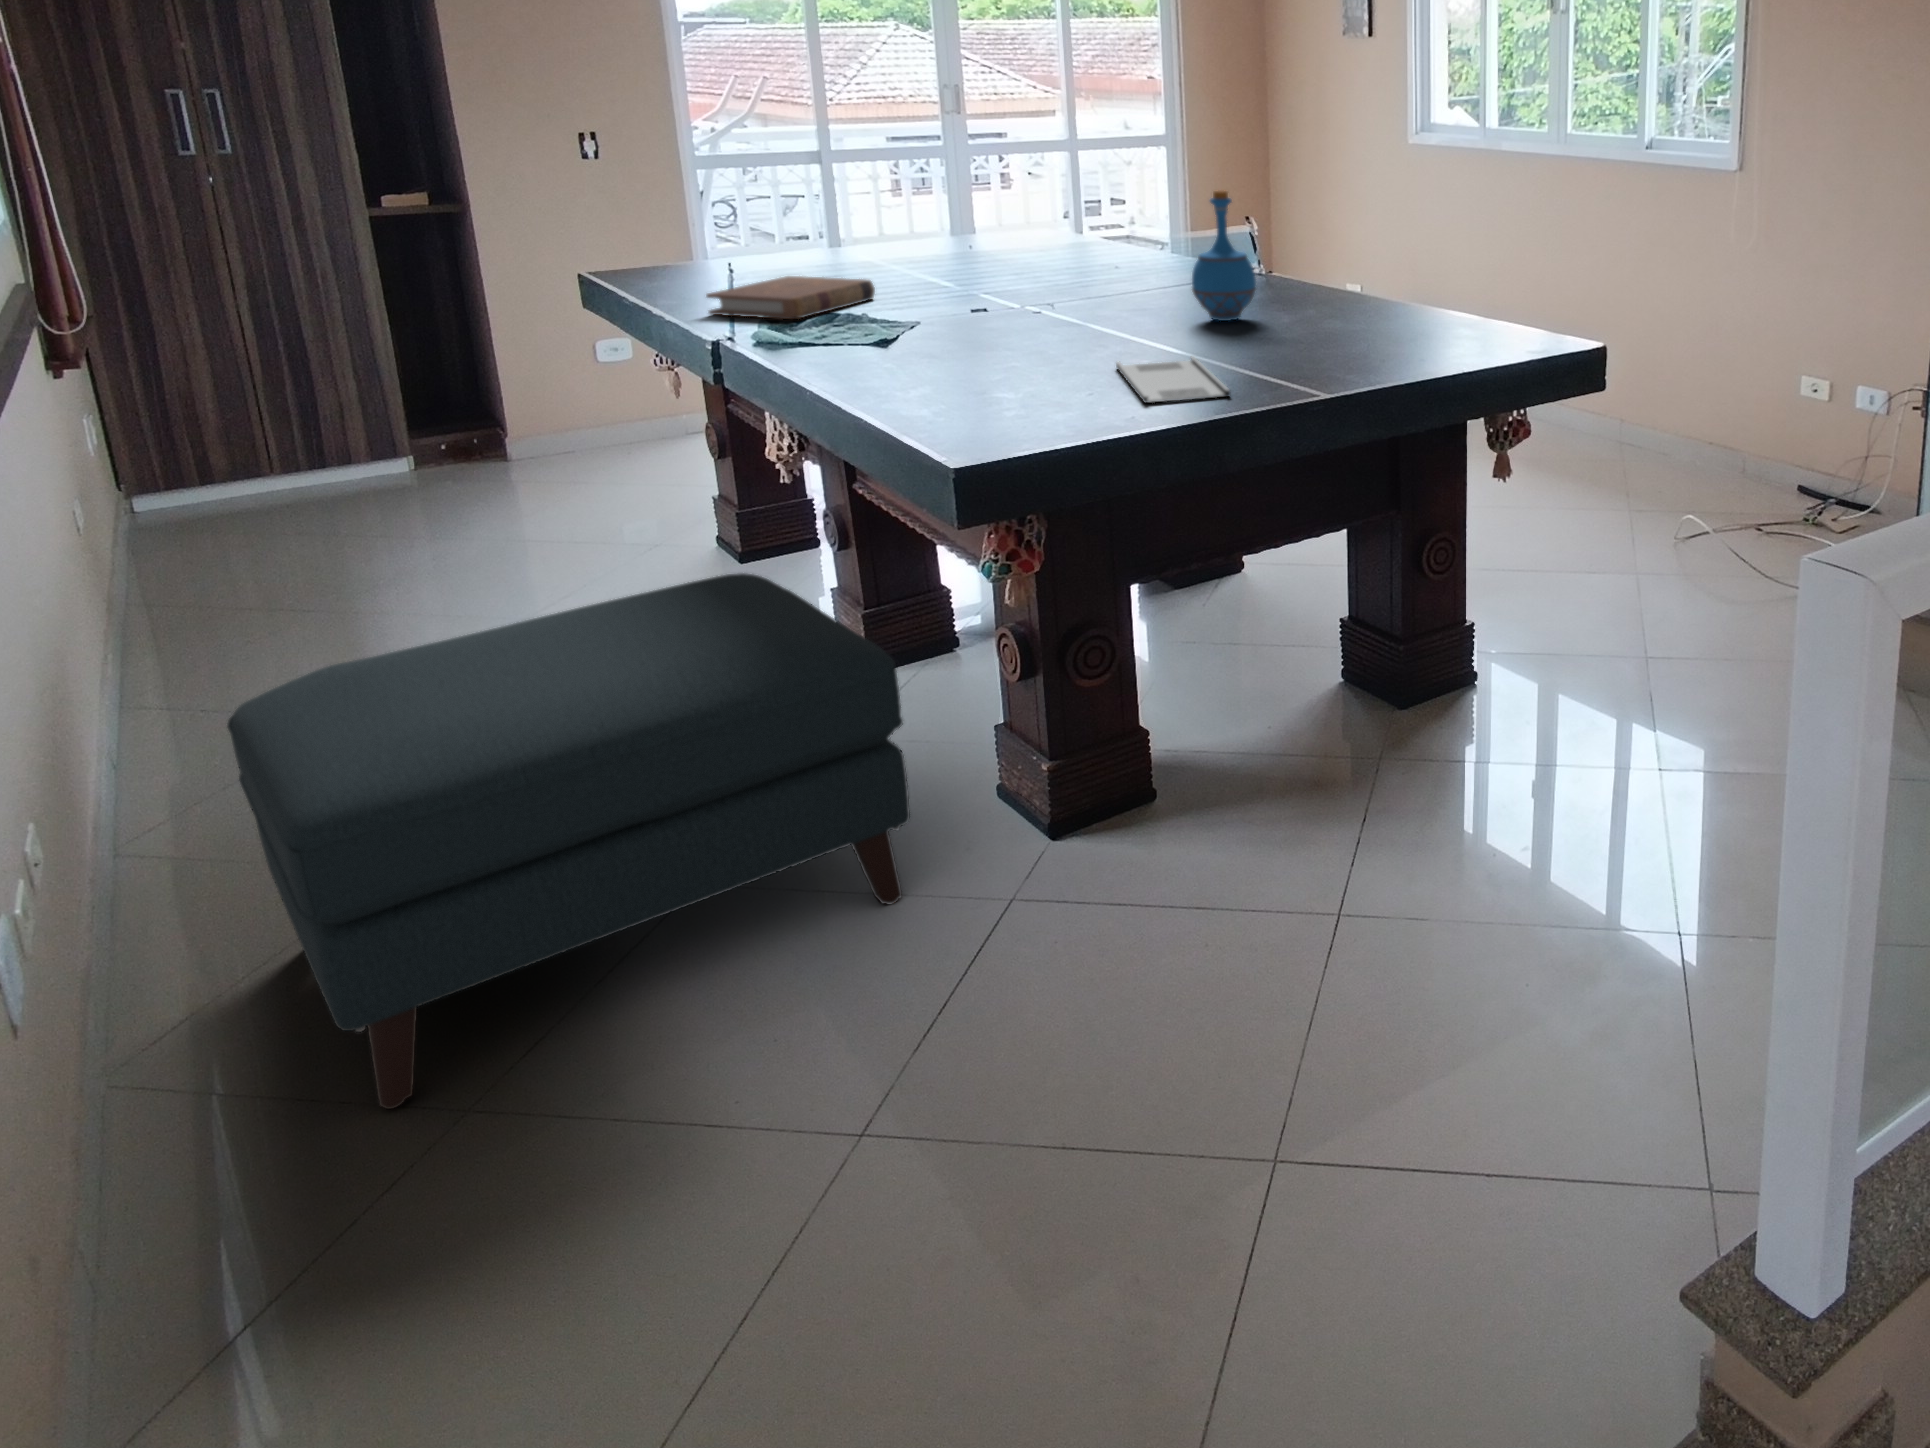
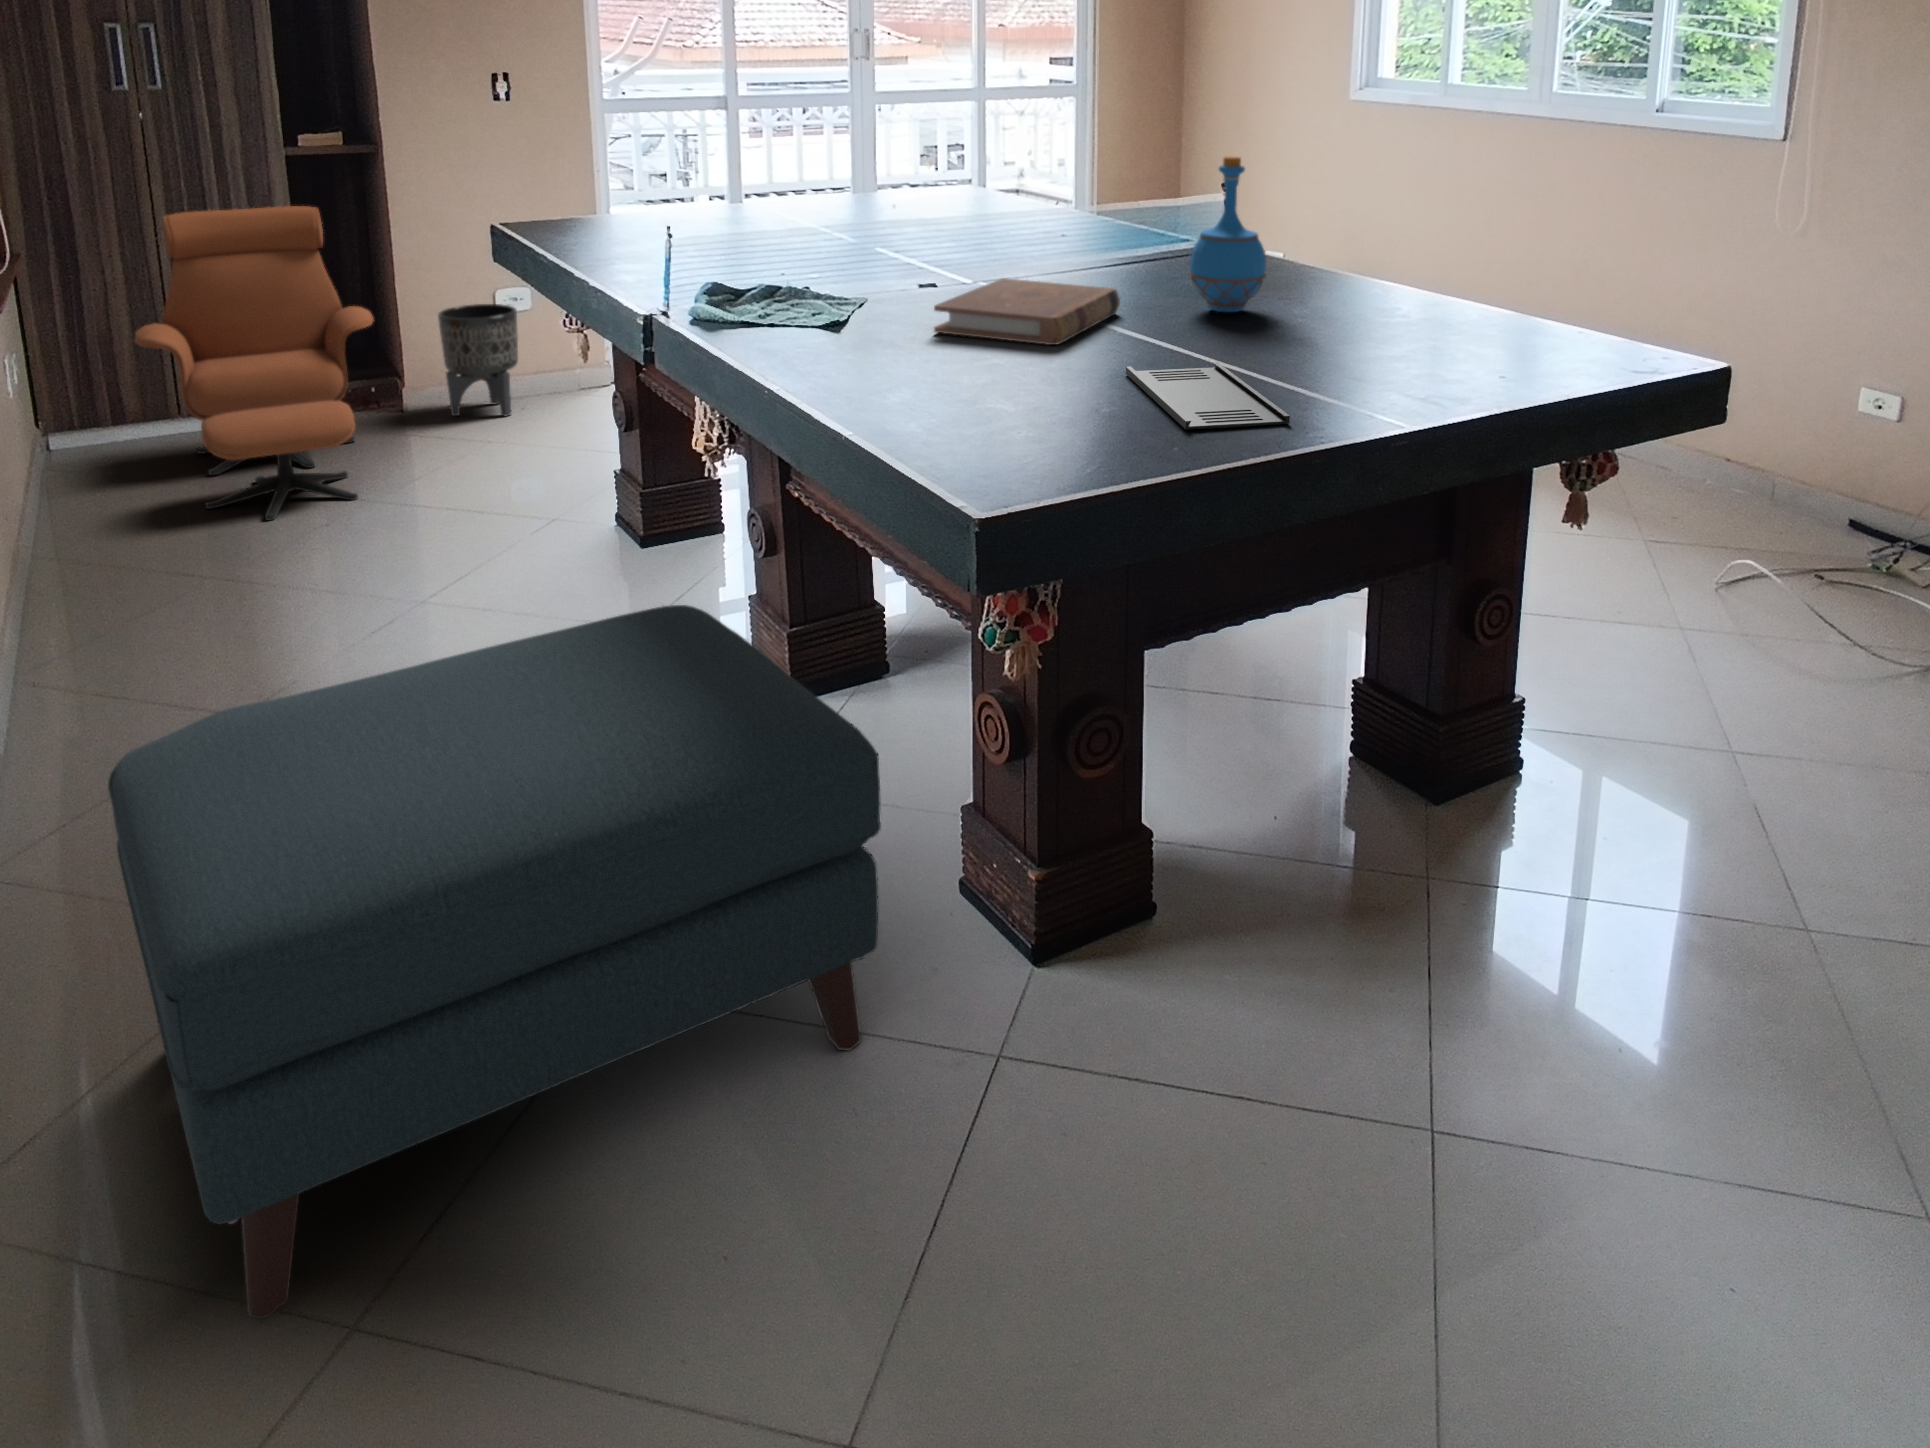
lounge chair: none [221,263,472,558] -> present [134,206,374,520]
book: present [707,276,875,319] -> present [934,278,1120,345]
planter: none [539,353,624,461] -> present [438,304,518,416]

